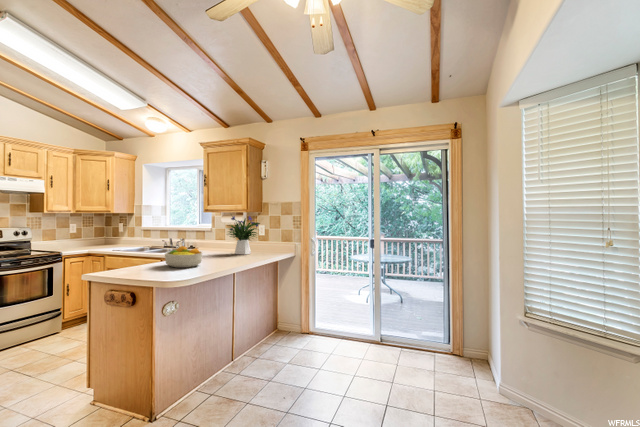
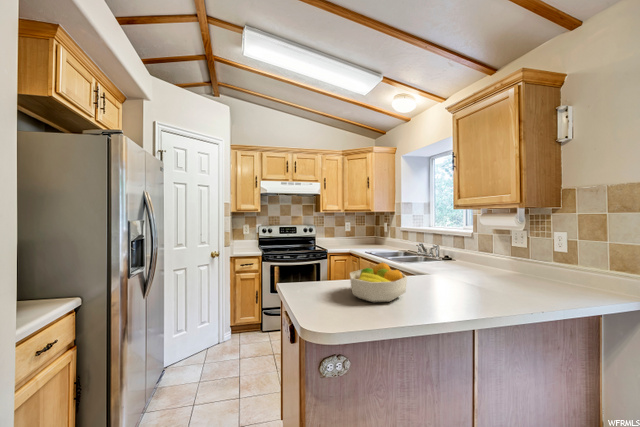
flower arrangement: present [229,216,260,254] -> none [468,211,554,286]

